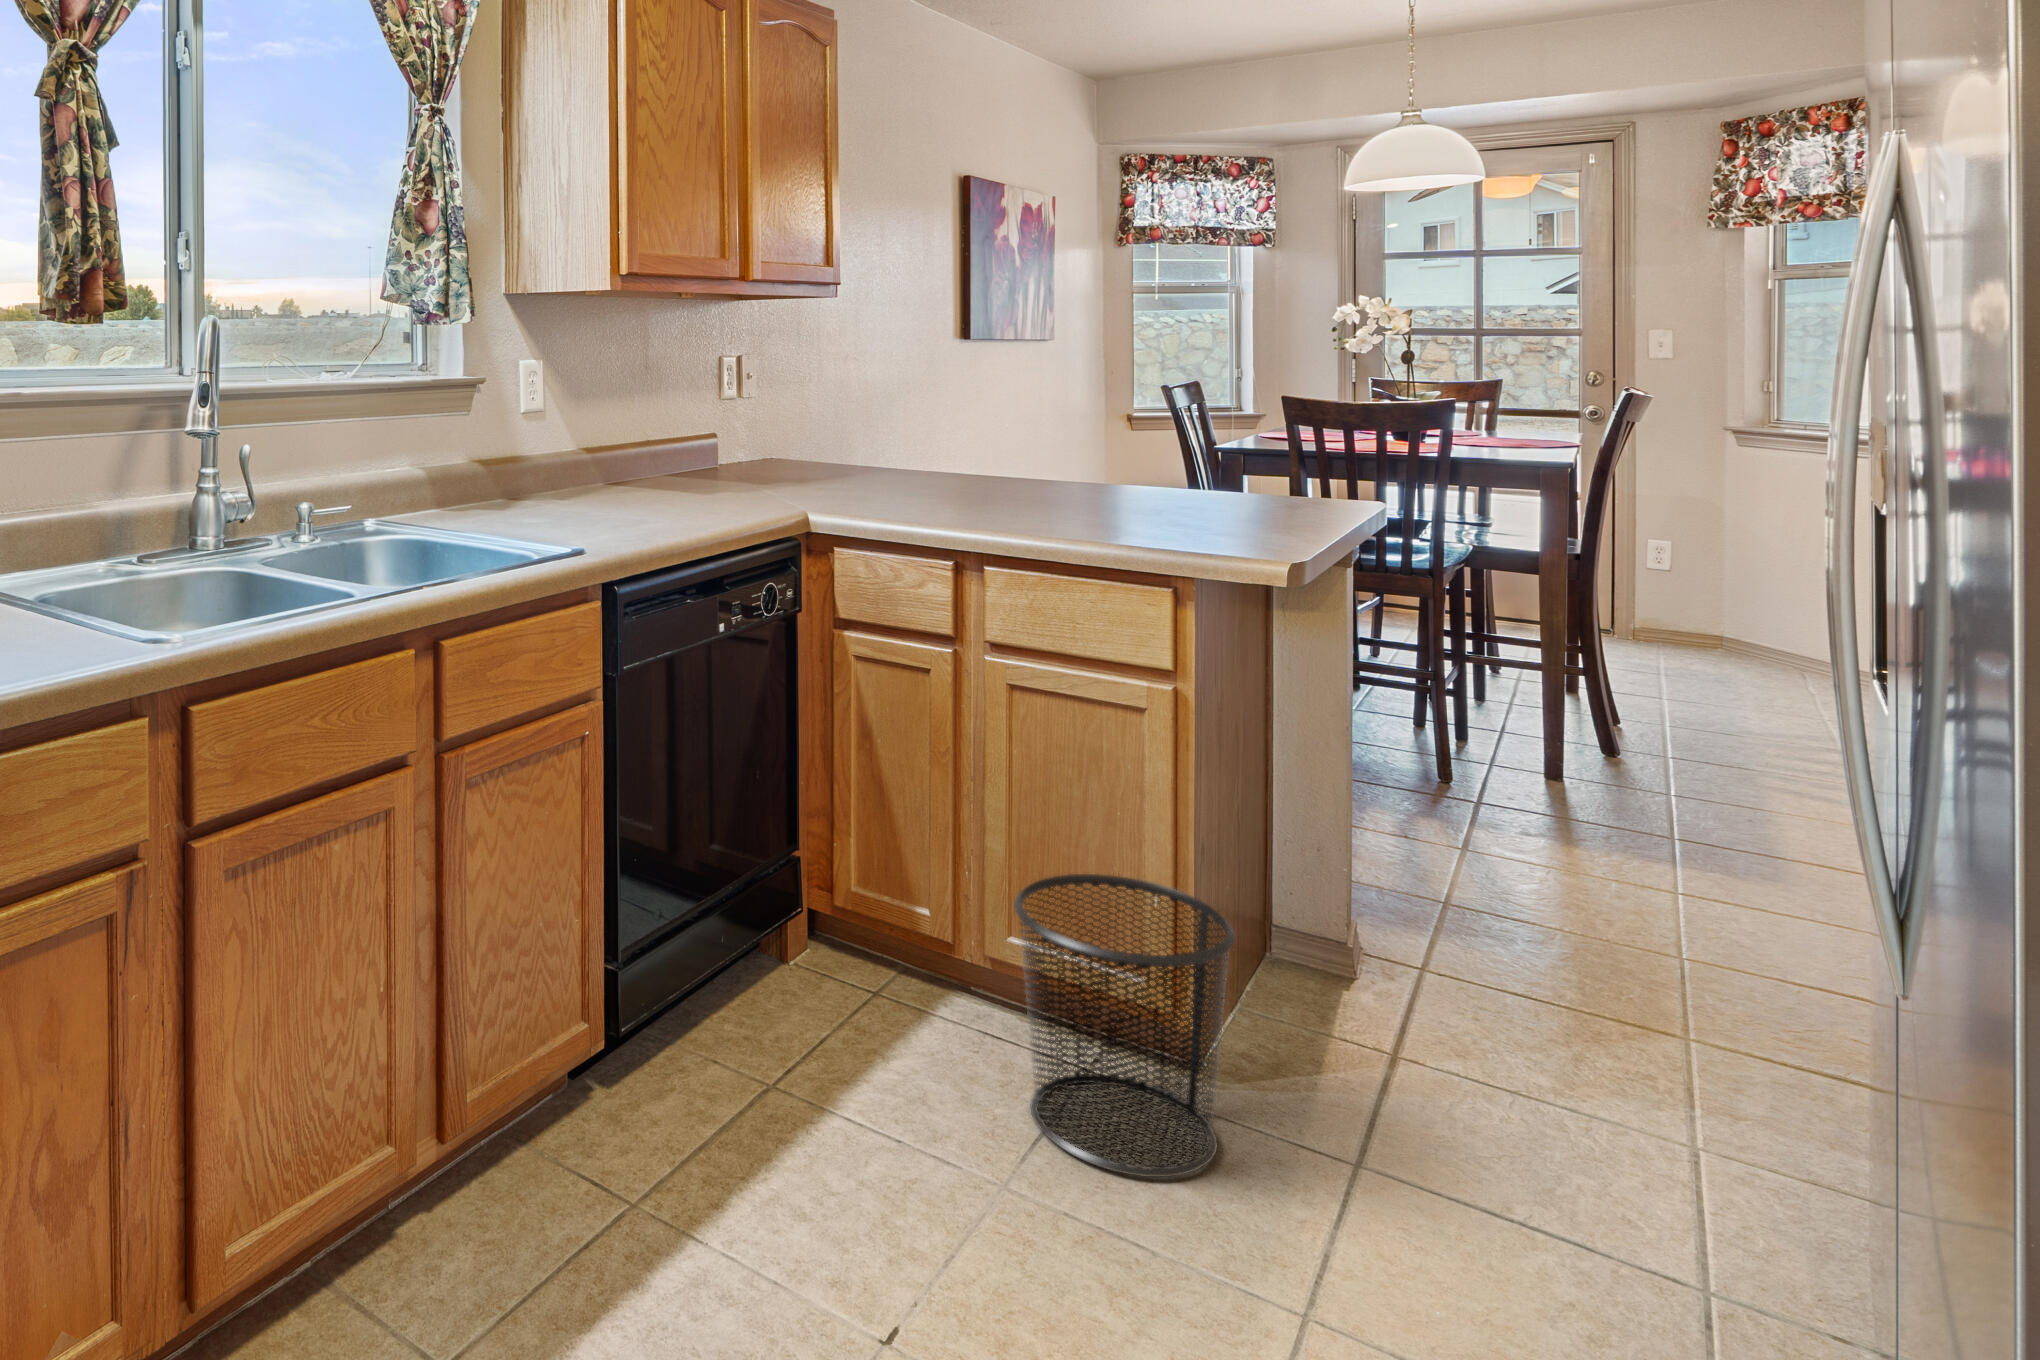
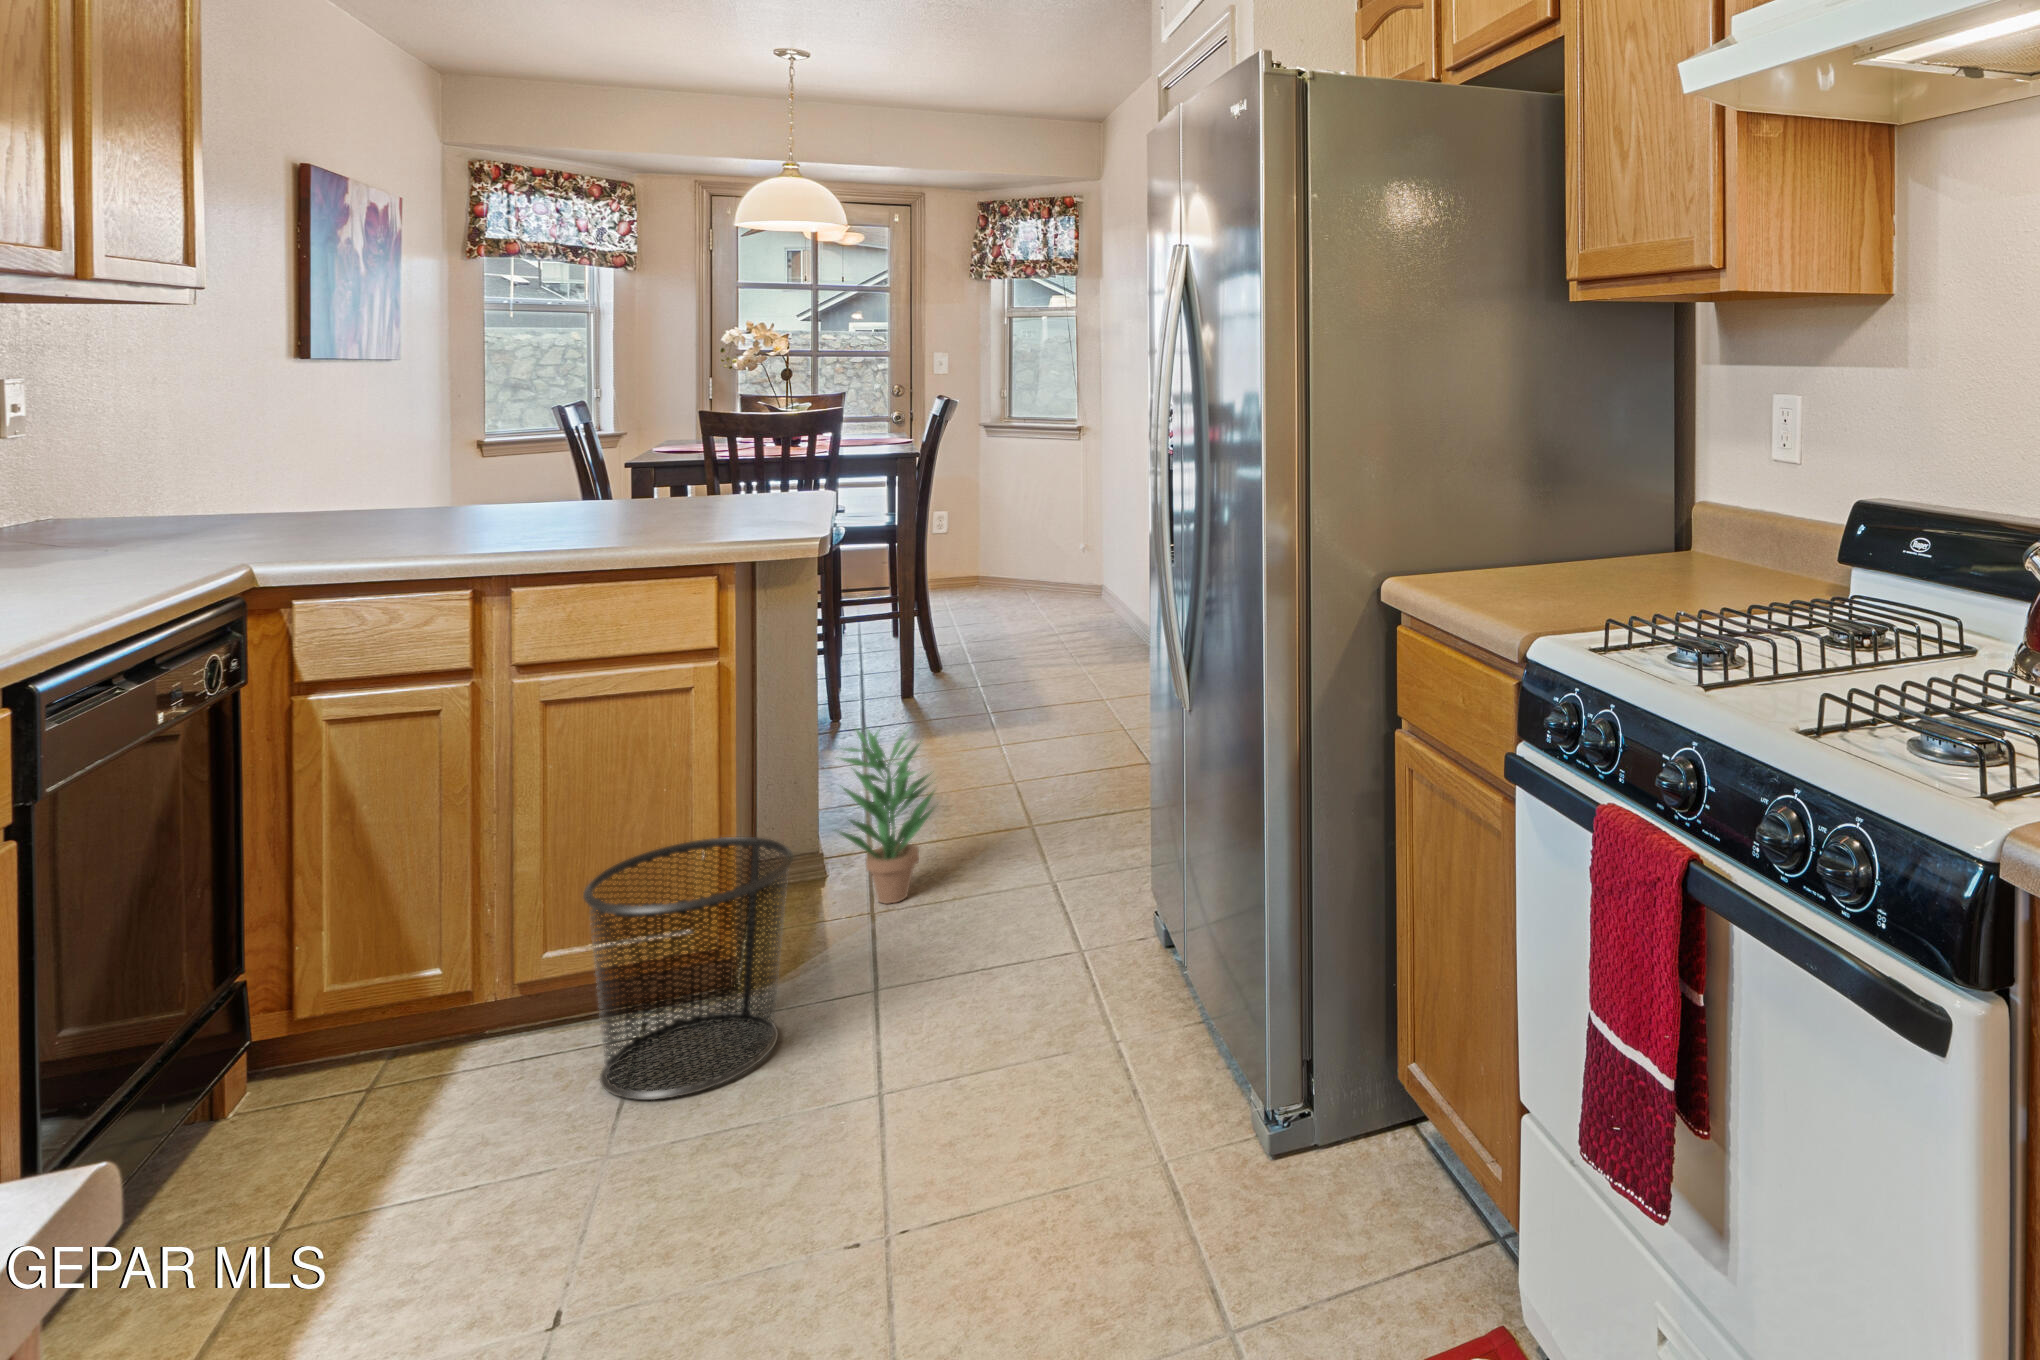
potted plant: none [1338,804,1497,1058] -> present [836,730,938,904]

